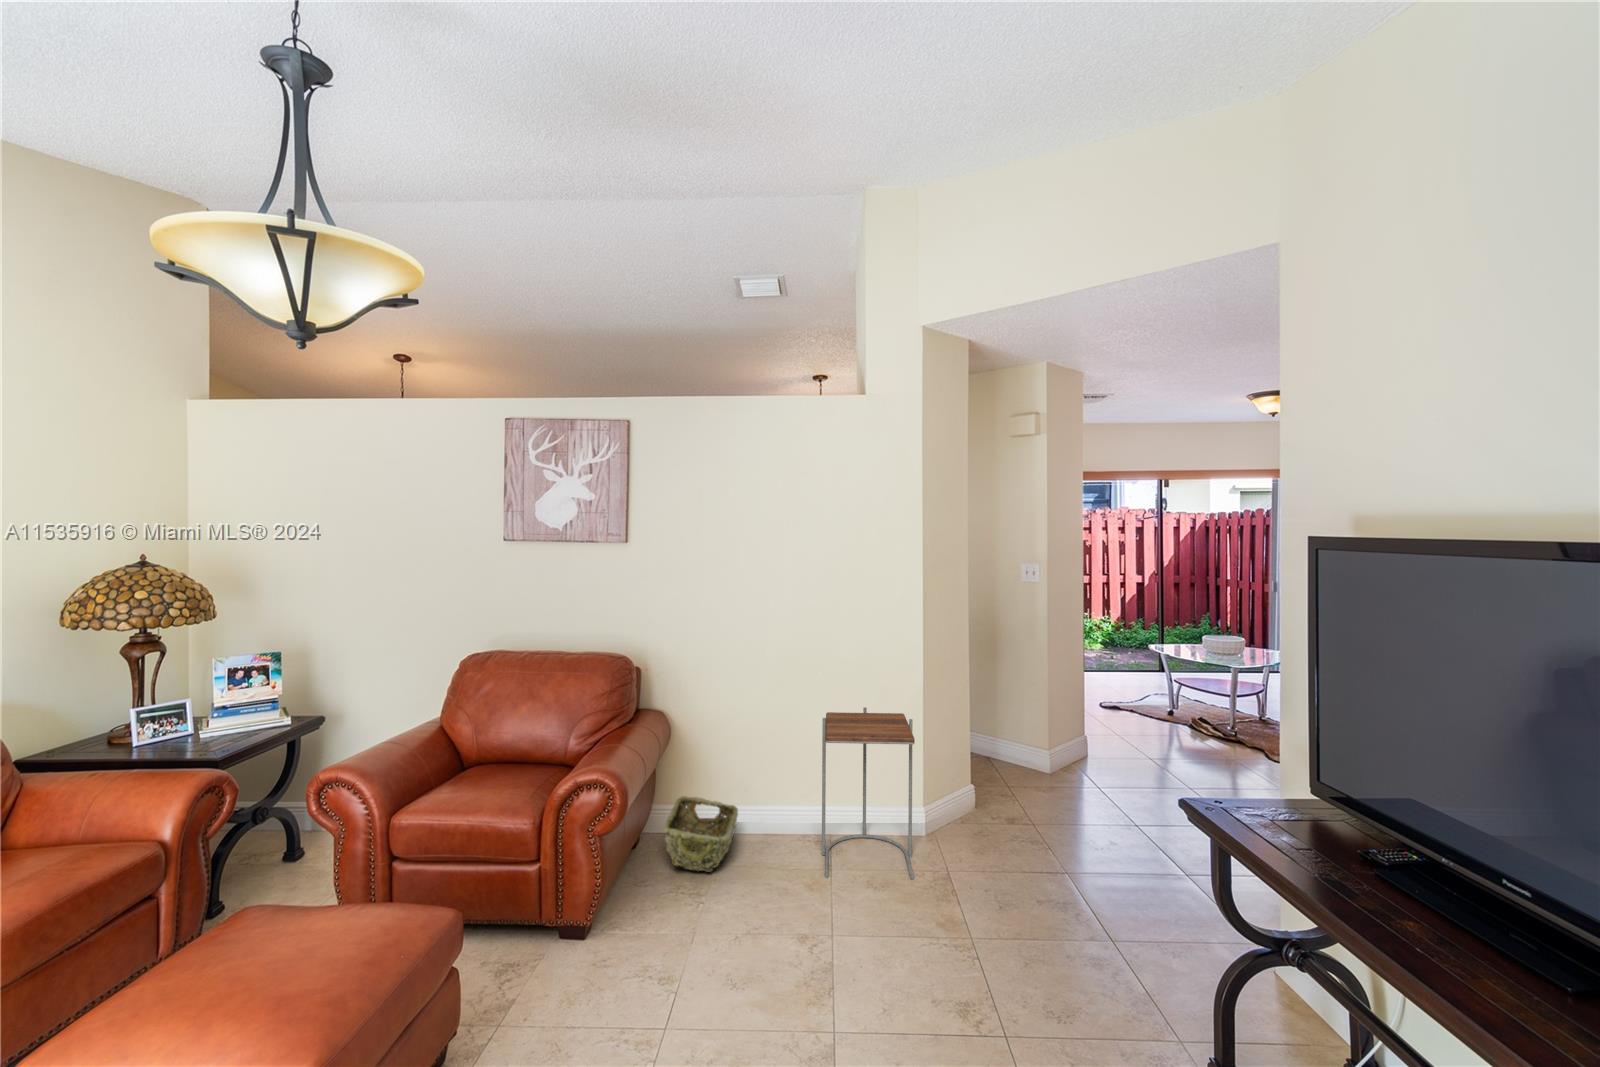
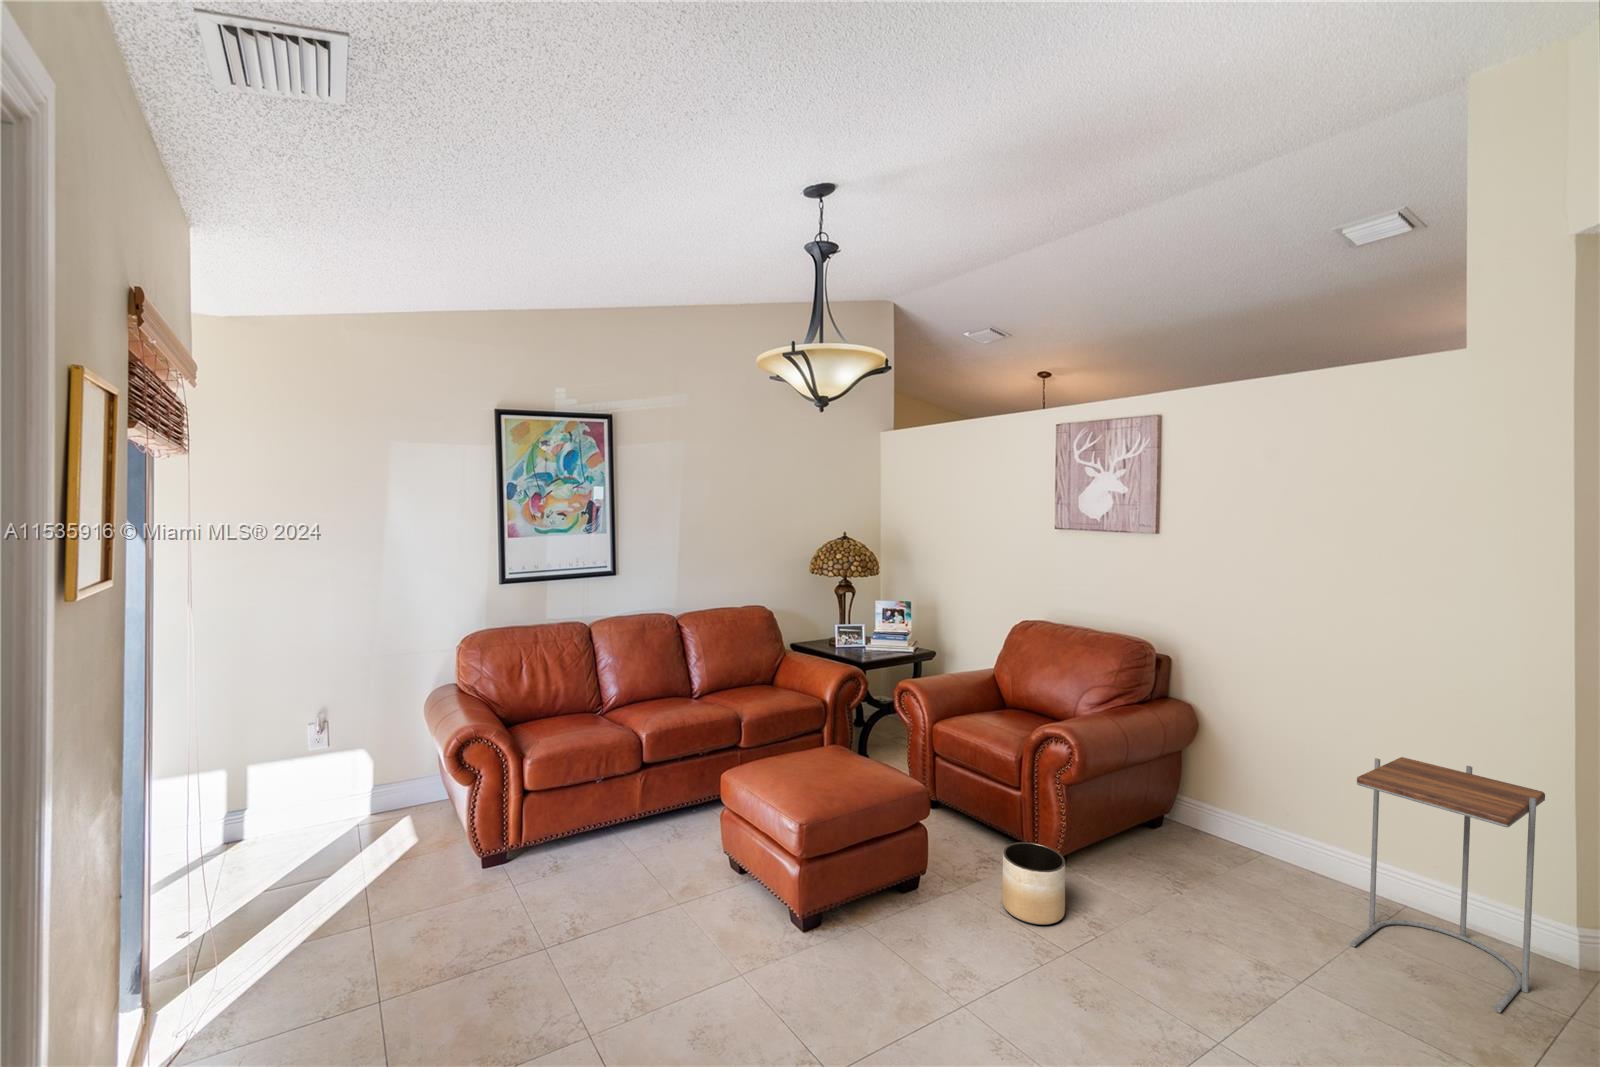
woven basket: present [663,796,738,872] -> none [1157,797,1268,877]
planter: none [558,914,633,1021] -> present [1002,842,1065,925]

